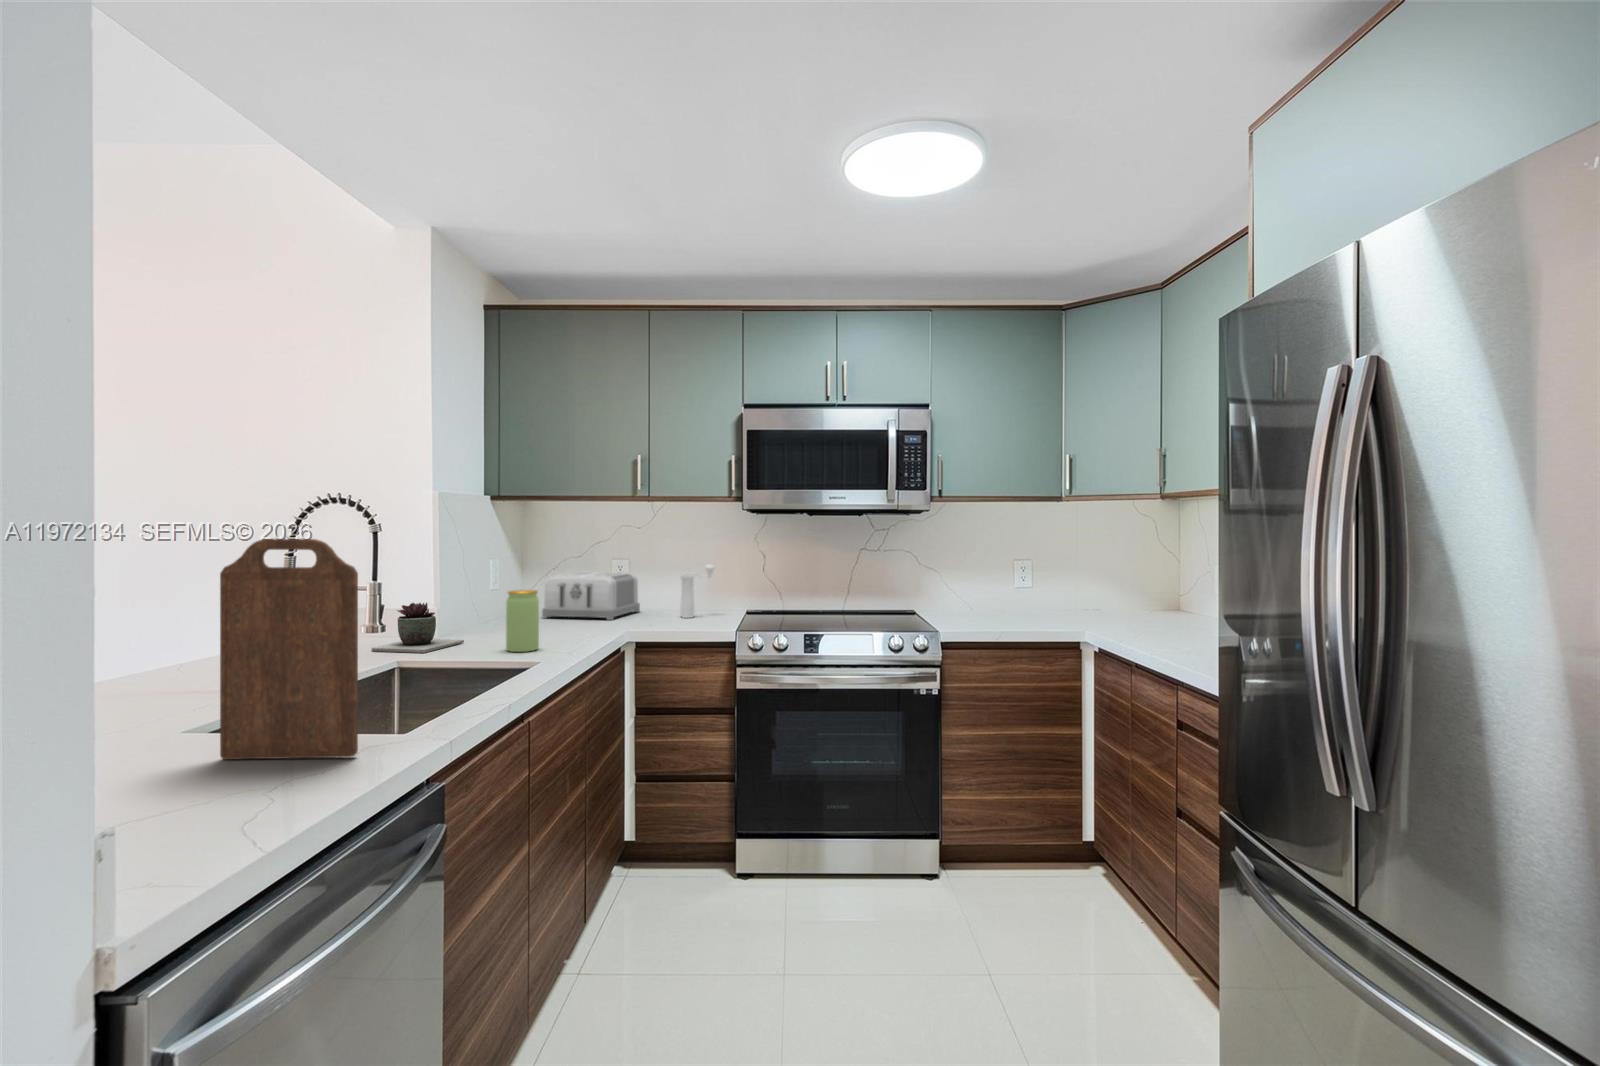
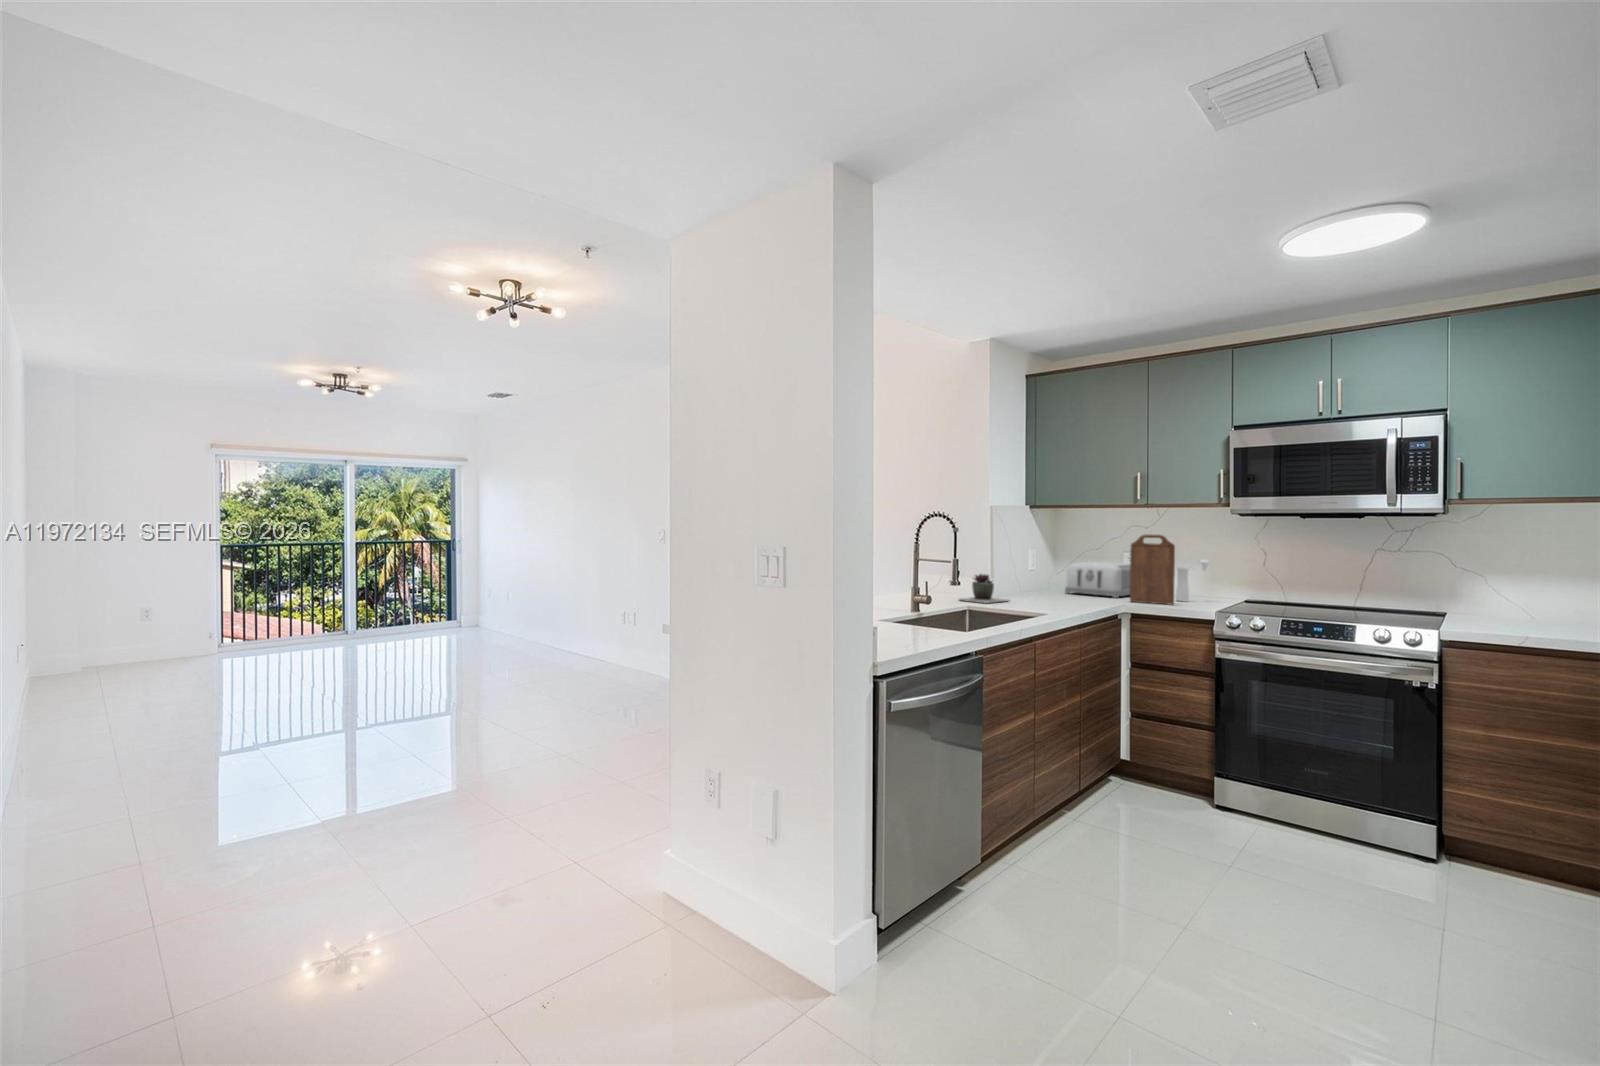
cutting board: present [220,539,358,760] -> present [1130,534,1175,605]
jar: present [506,590,539,652] -> none [1035,569,1057,608]

